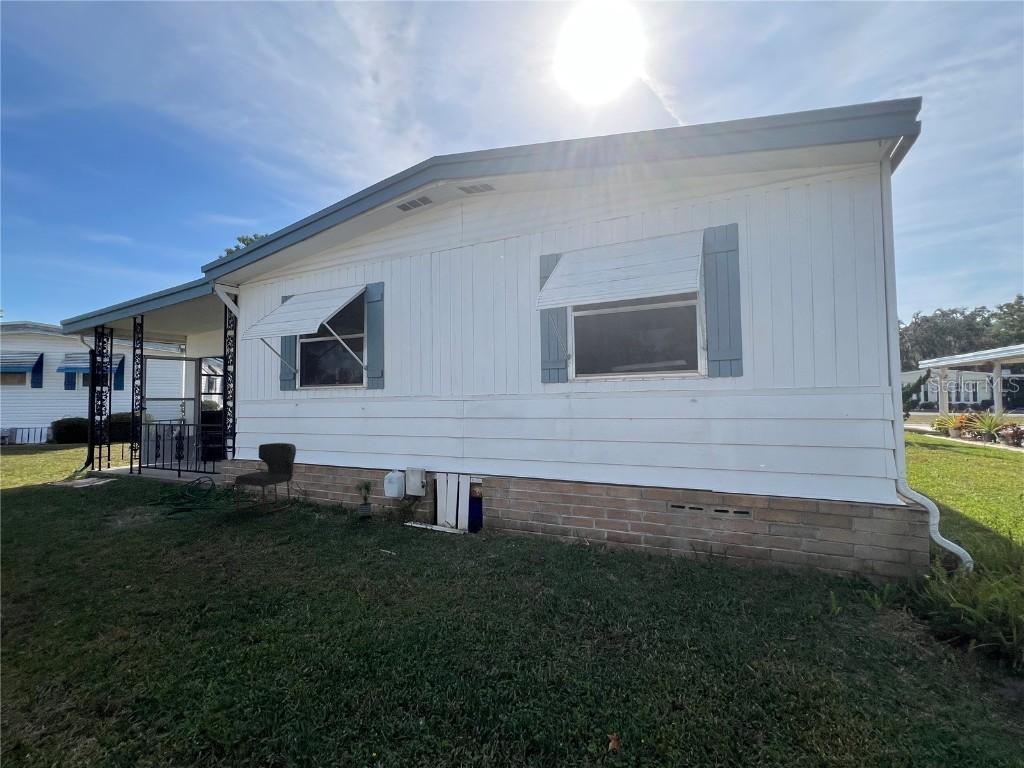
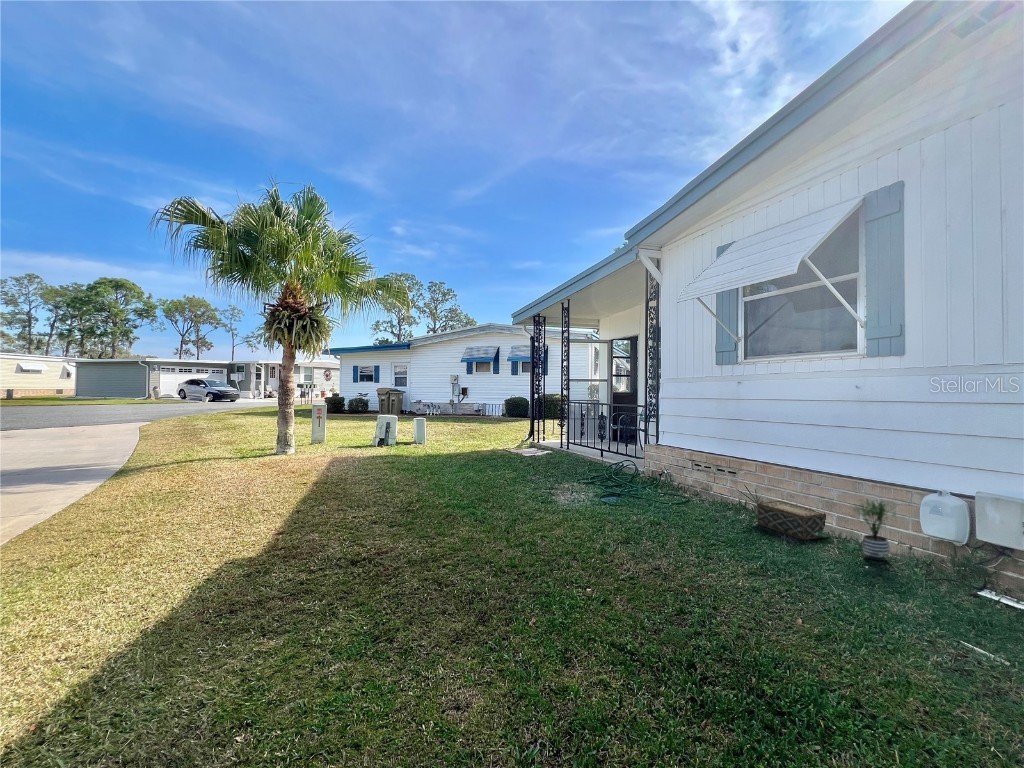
chair: present [236,443,296,514] -> none [670,430,743,520]
woven basket: none [302,491,346,514] -> present [757,501,826,540]

